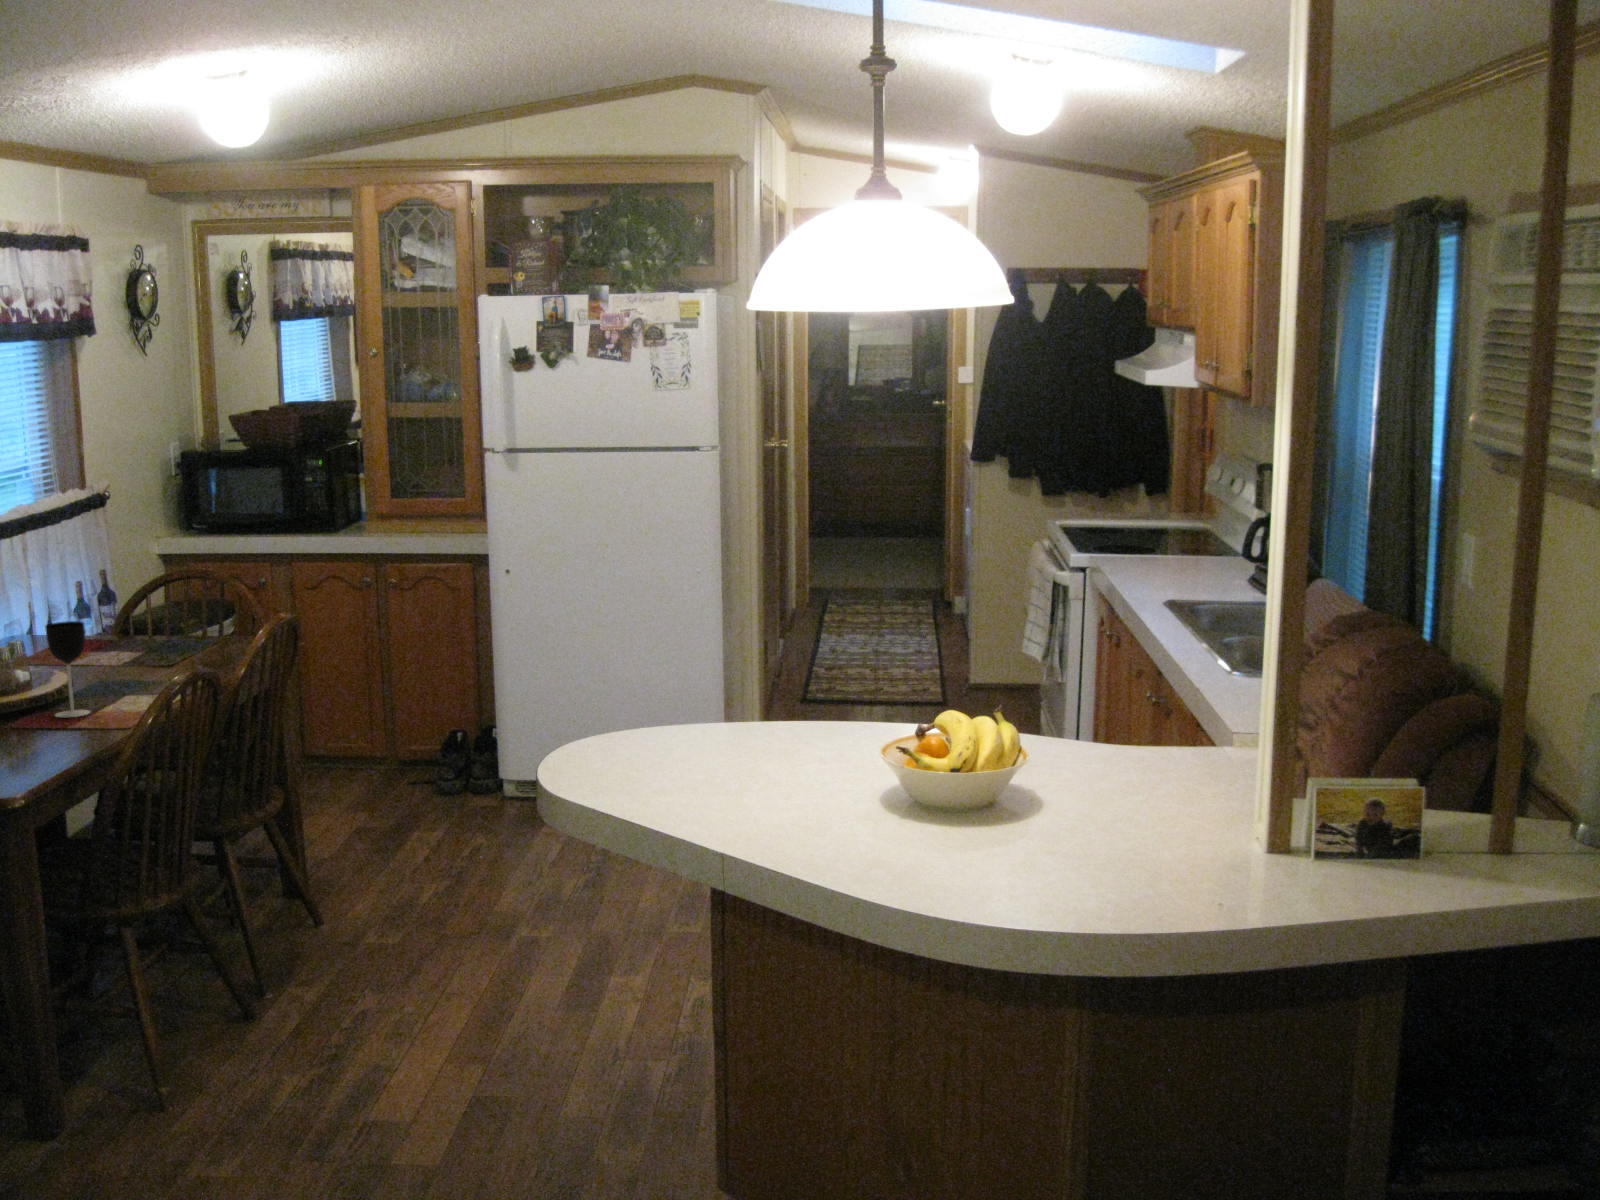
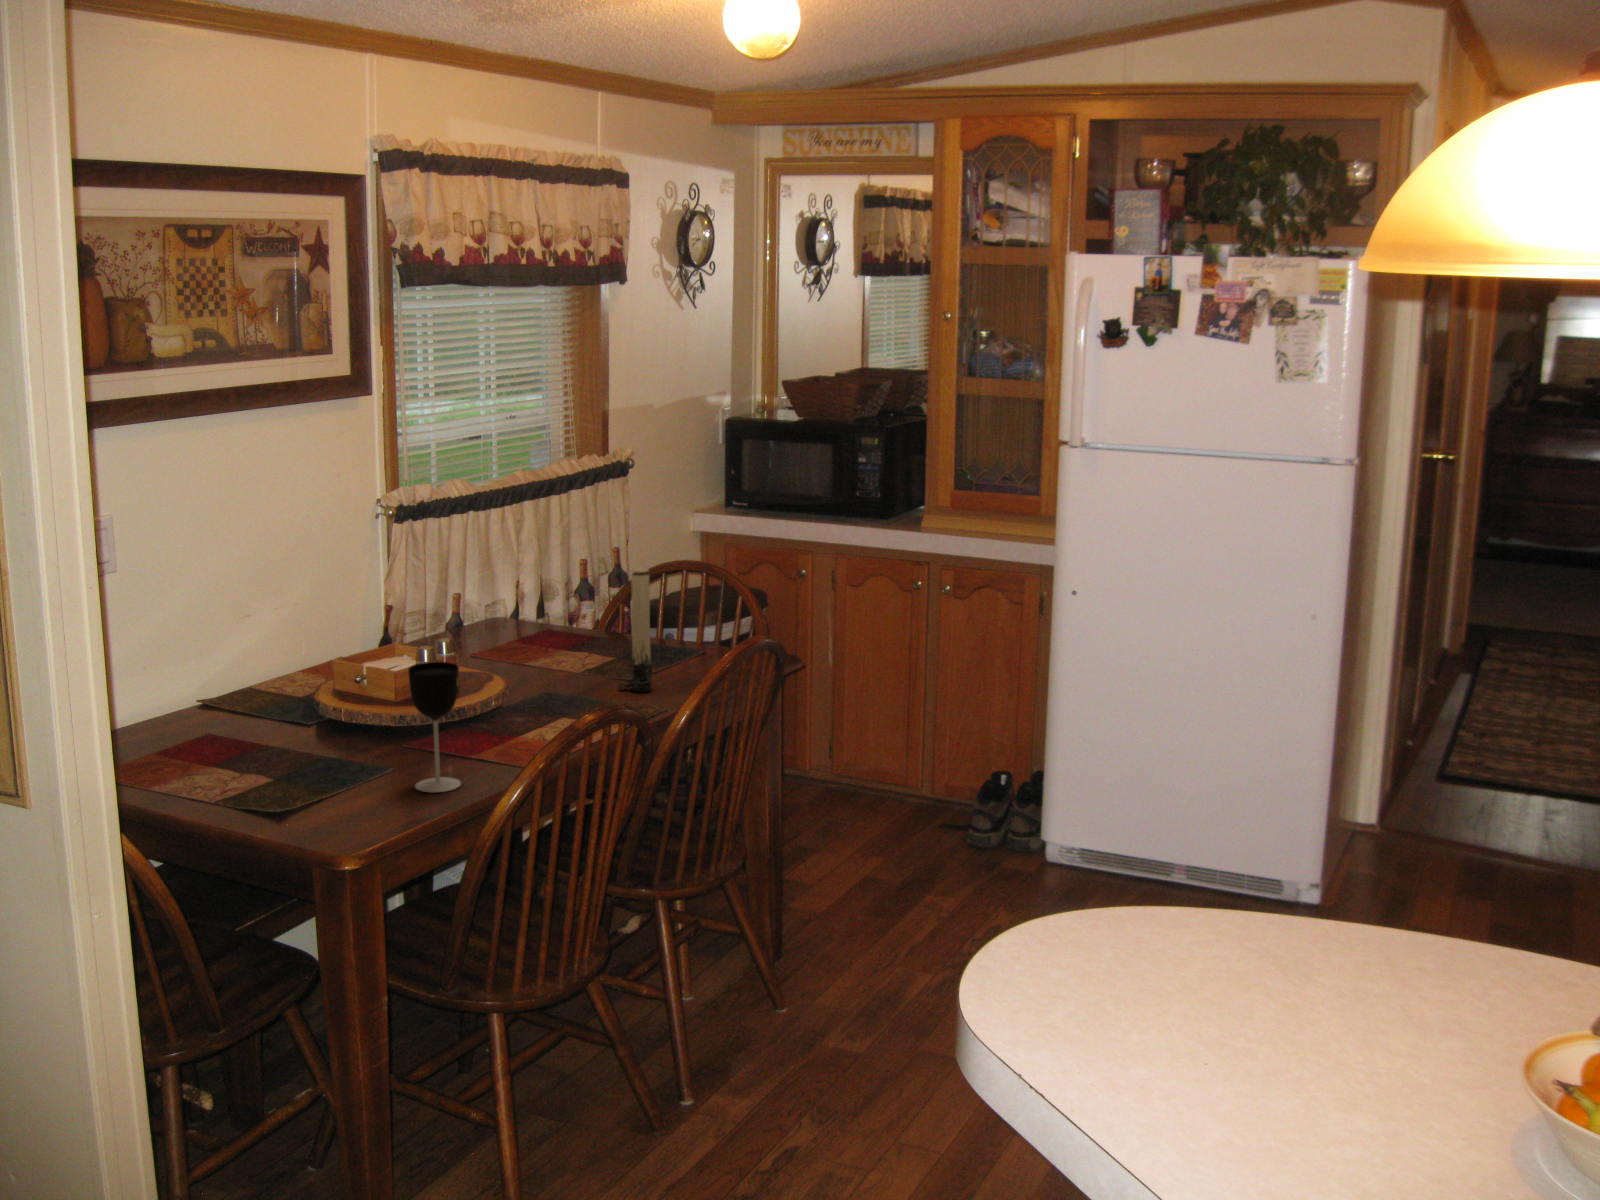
candle: none [169,558,199,657] -> present [618,568,652,692]

